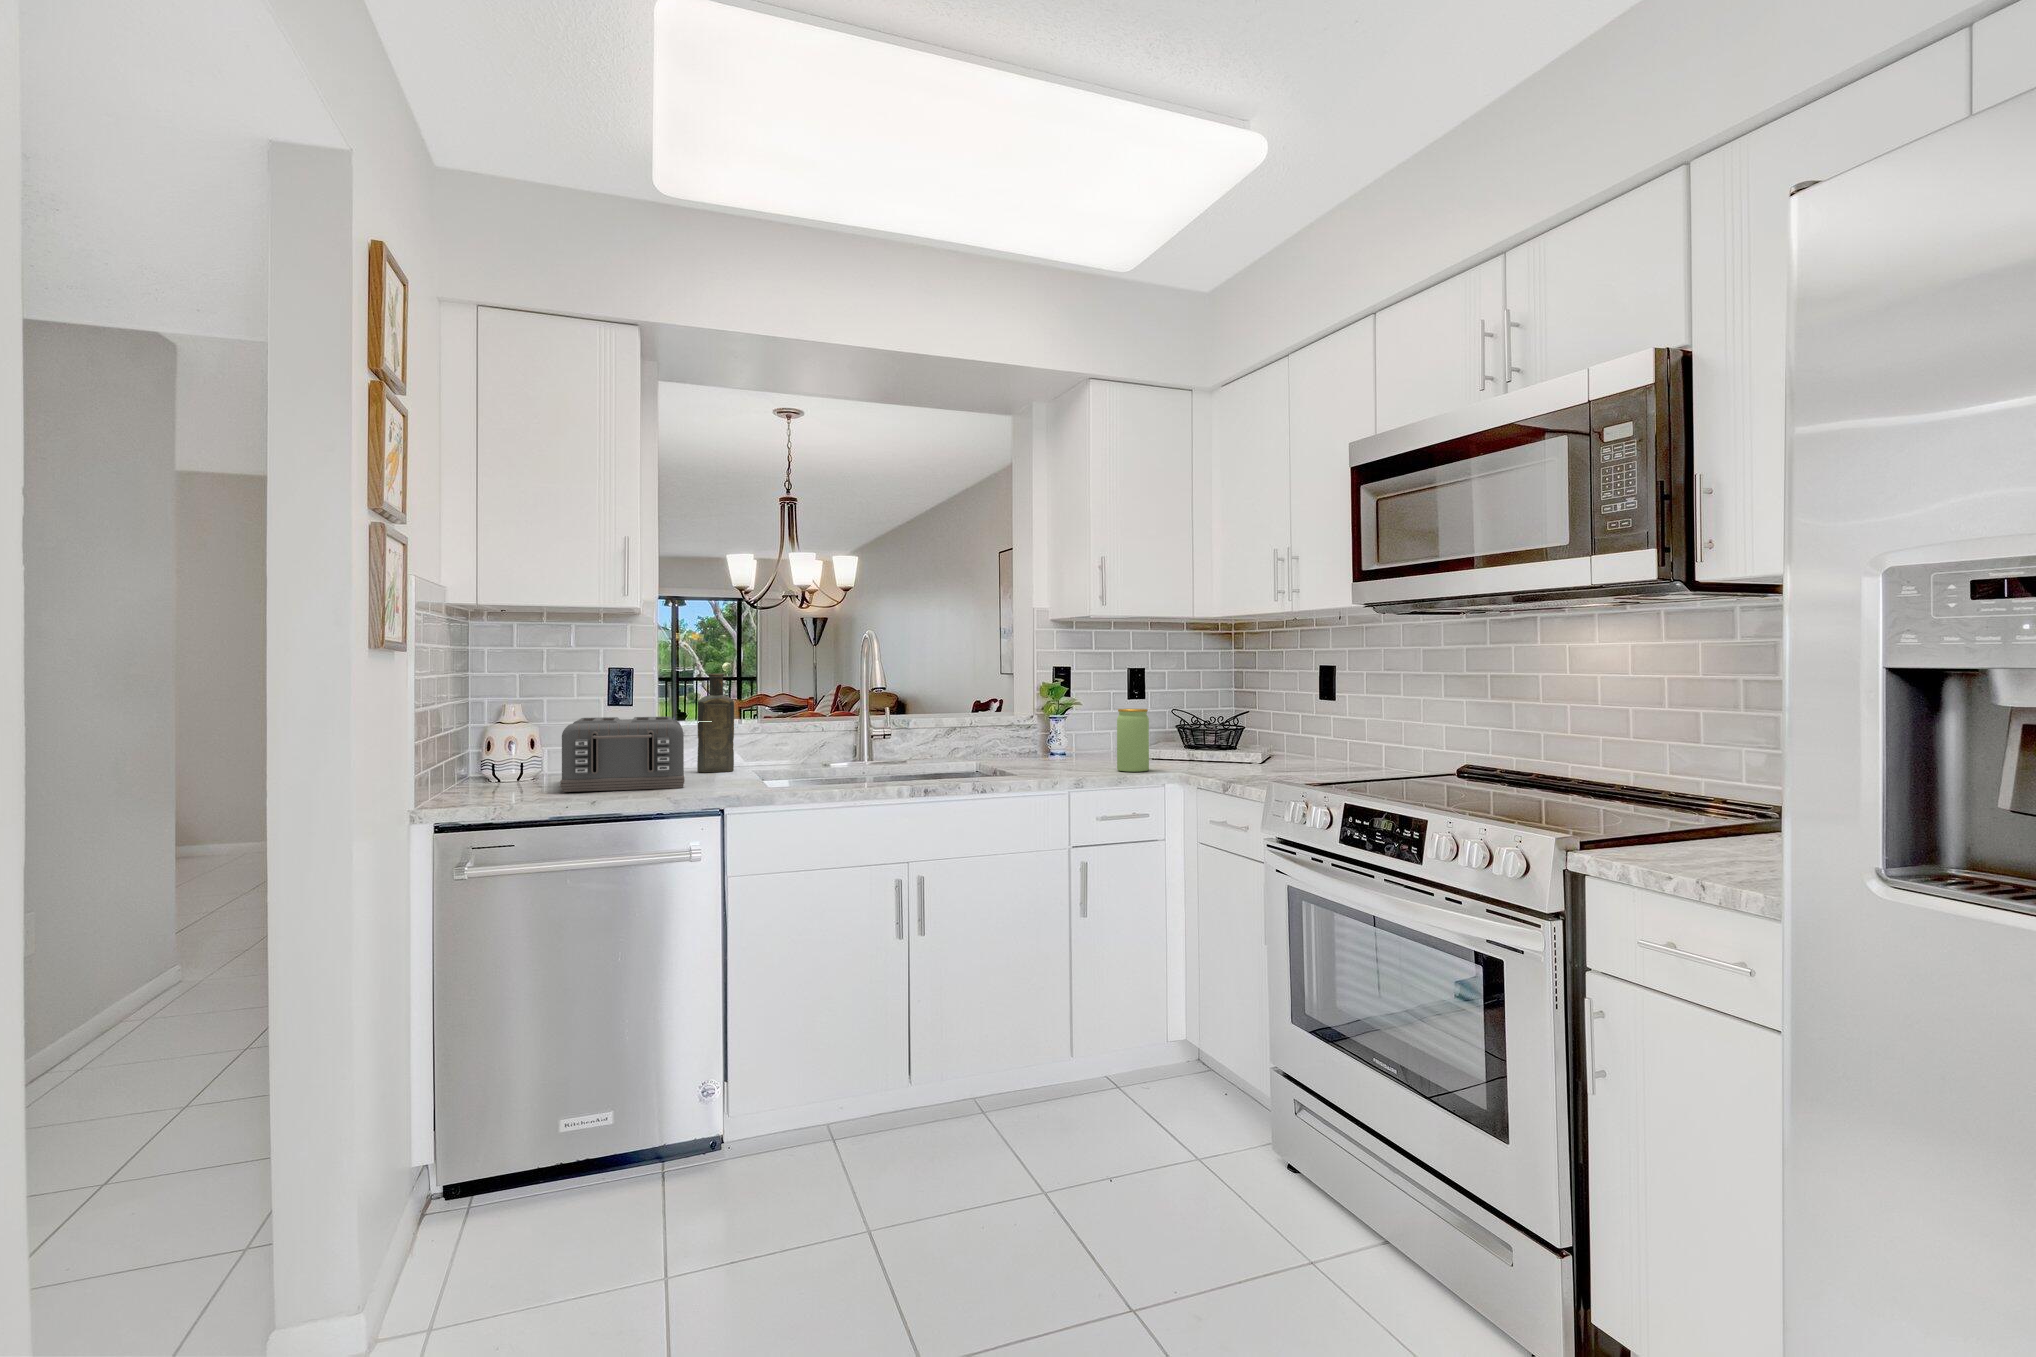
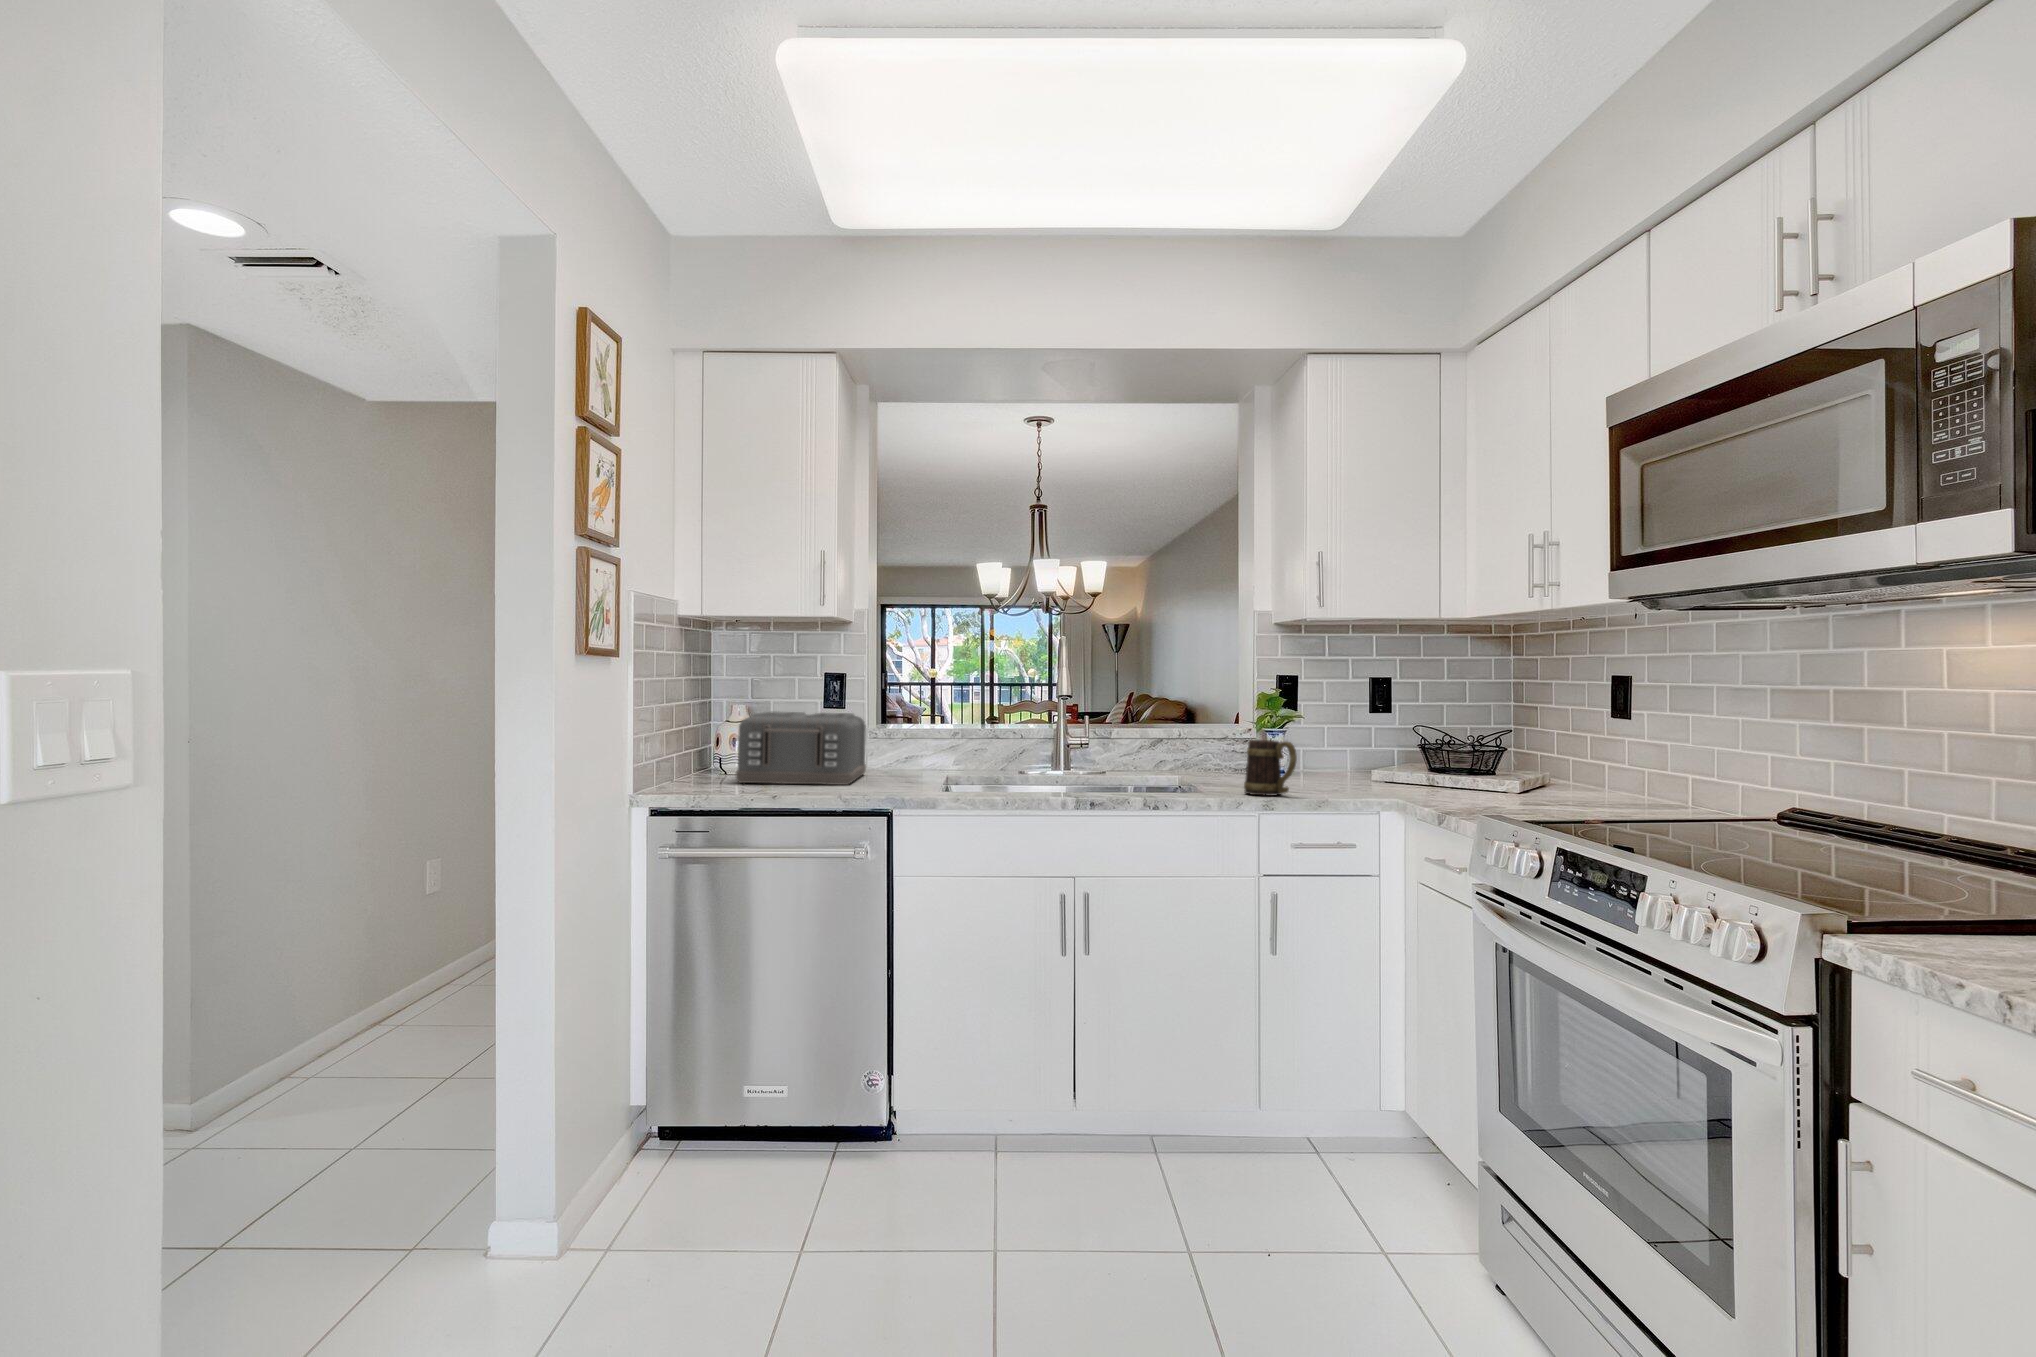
bottle: present [697,674,734,772] -> none [882,672,925,772]
jar: present [1117,709,1149,772] -> none [1325,721,1365,795]
mug: none [1053,727,1100,776] -> present [1244,740,1297,796]

